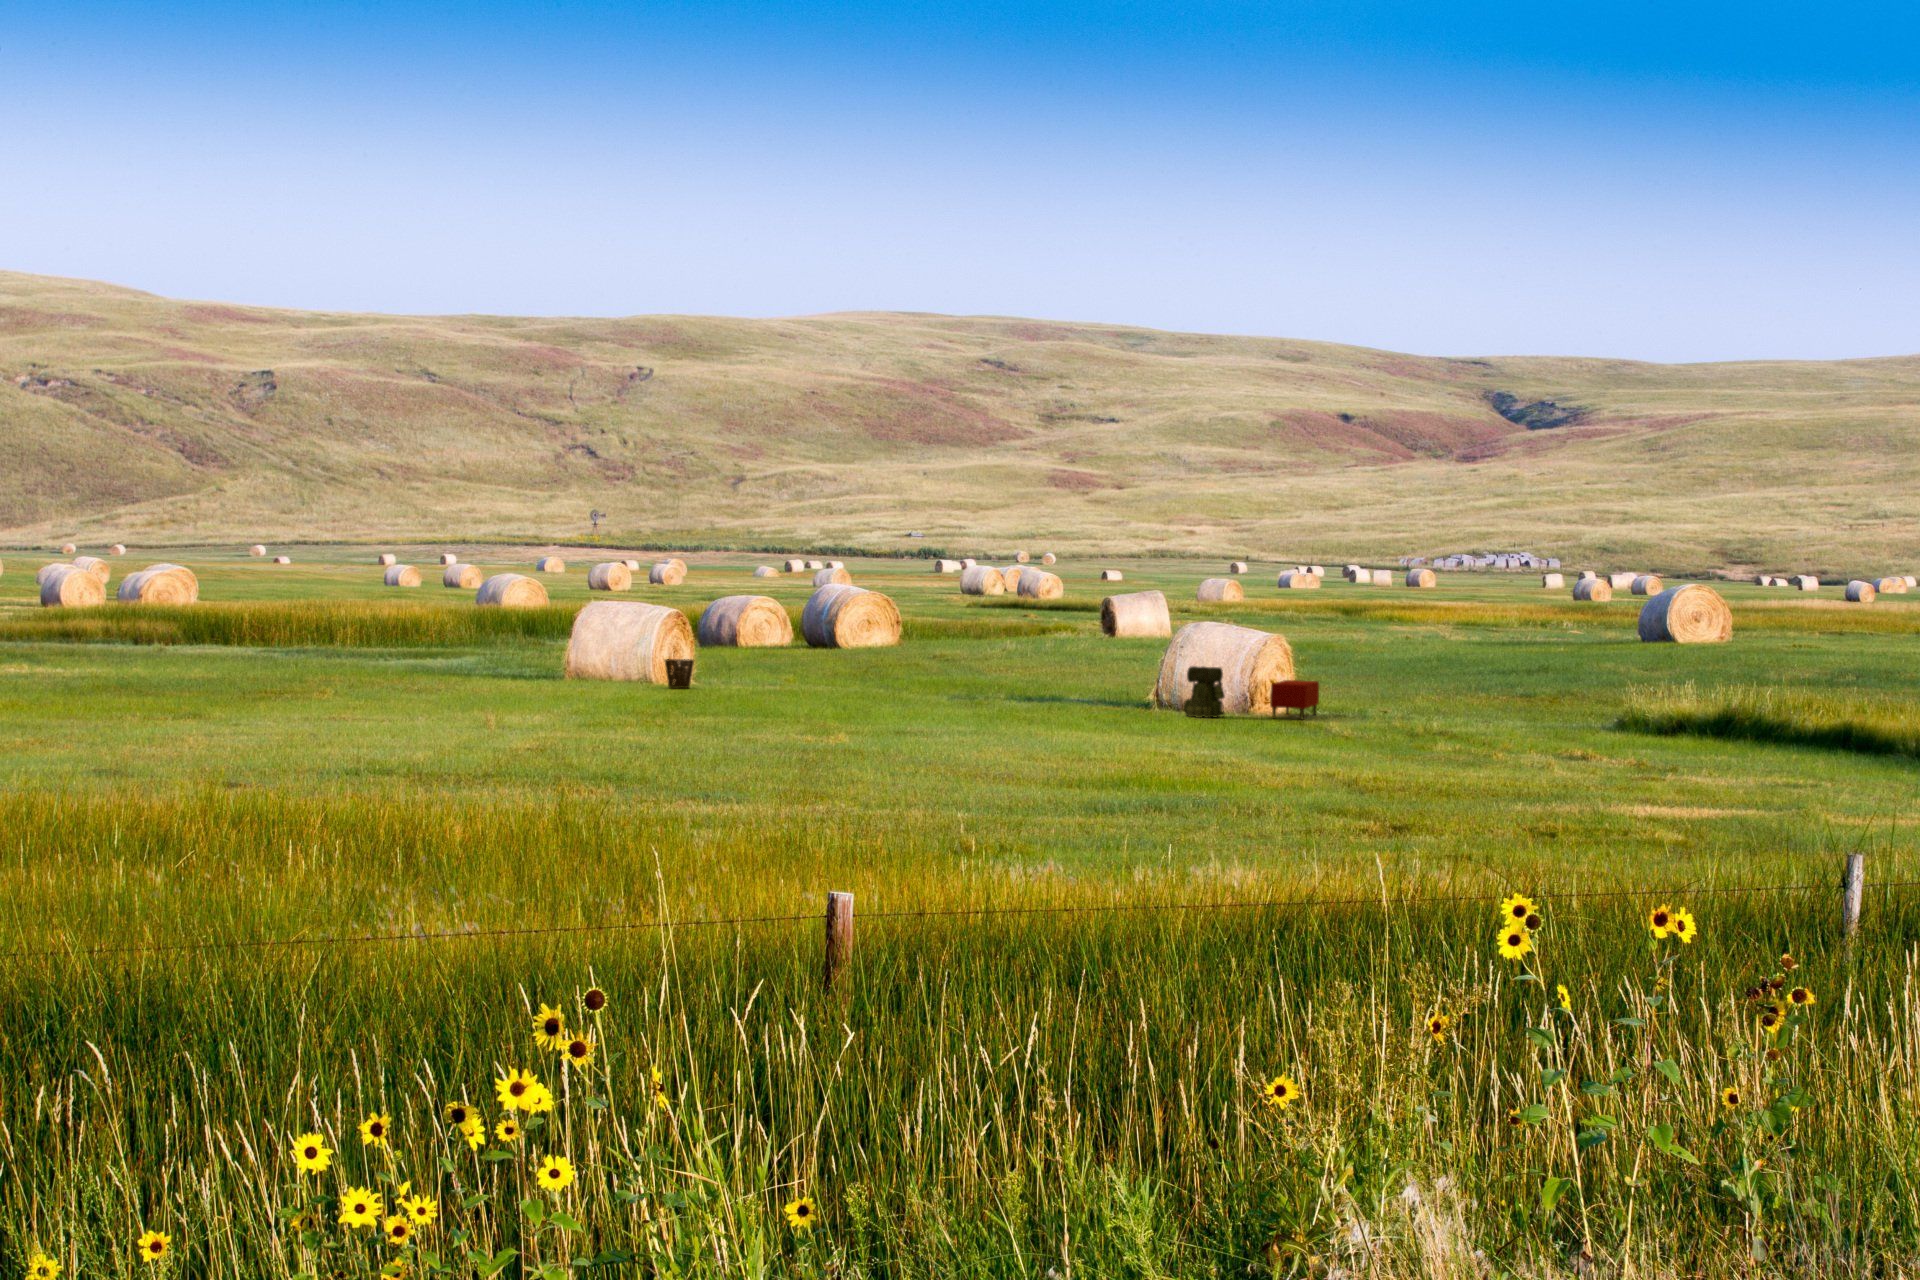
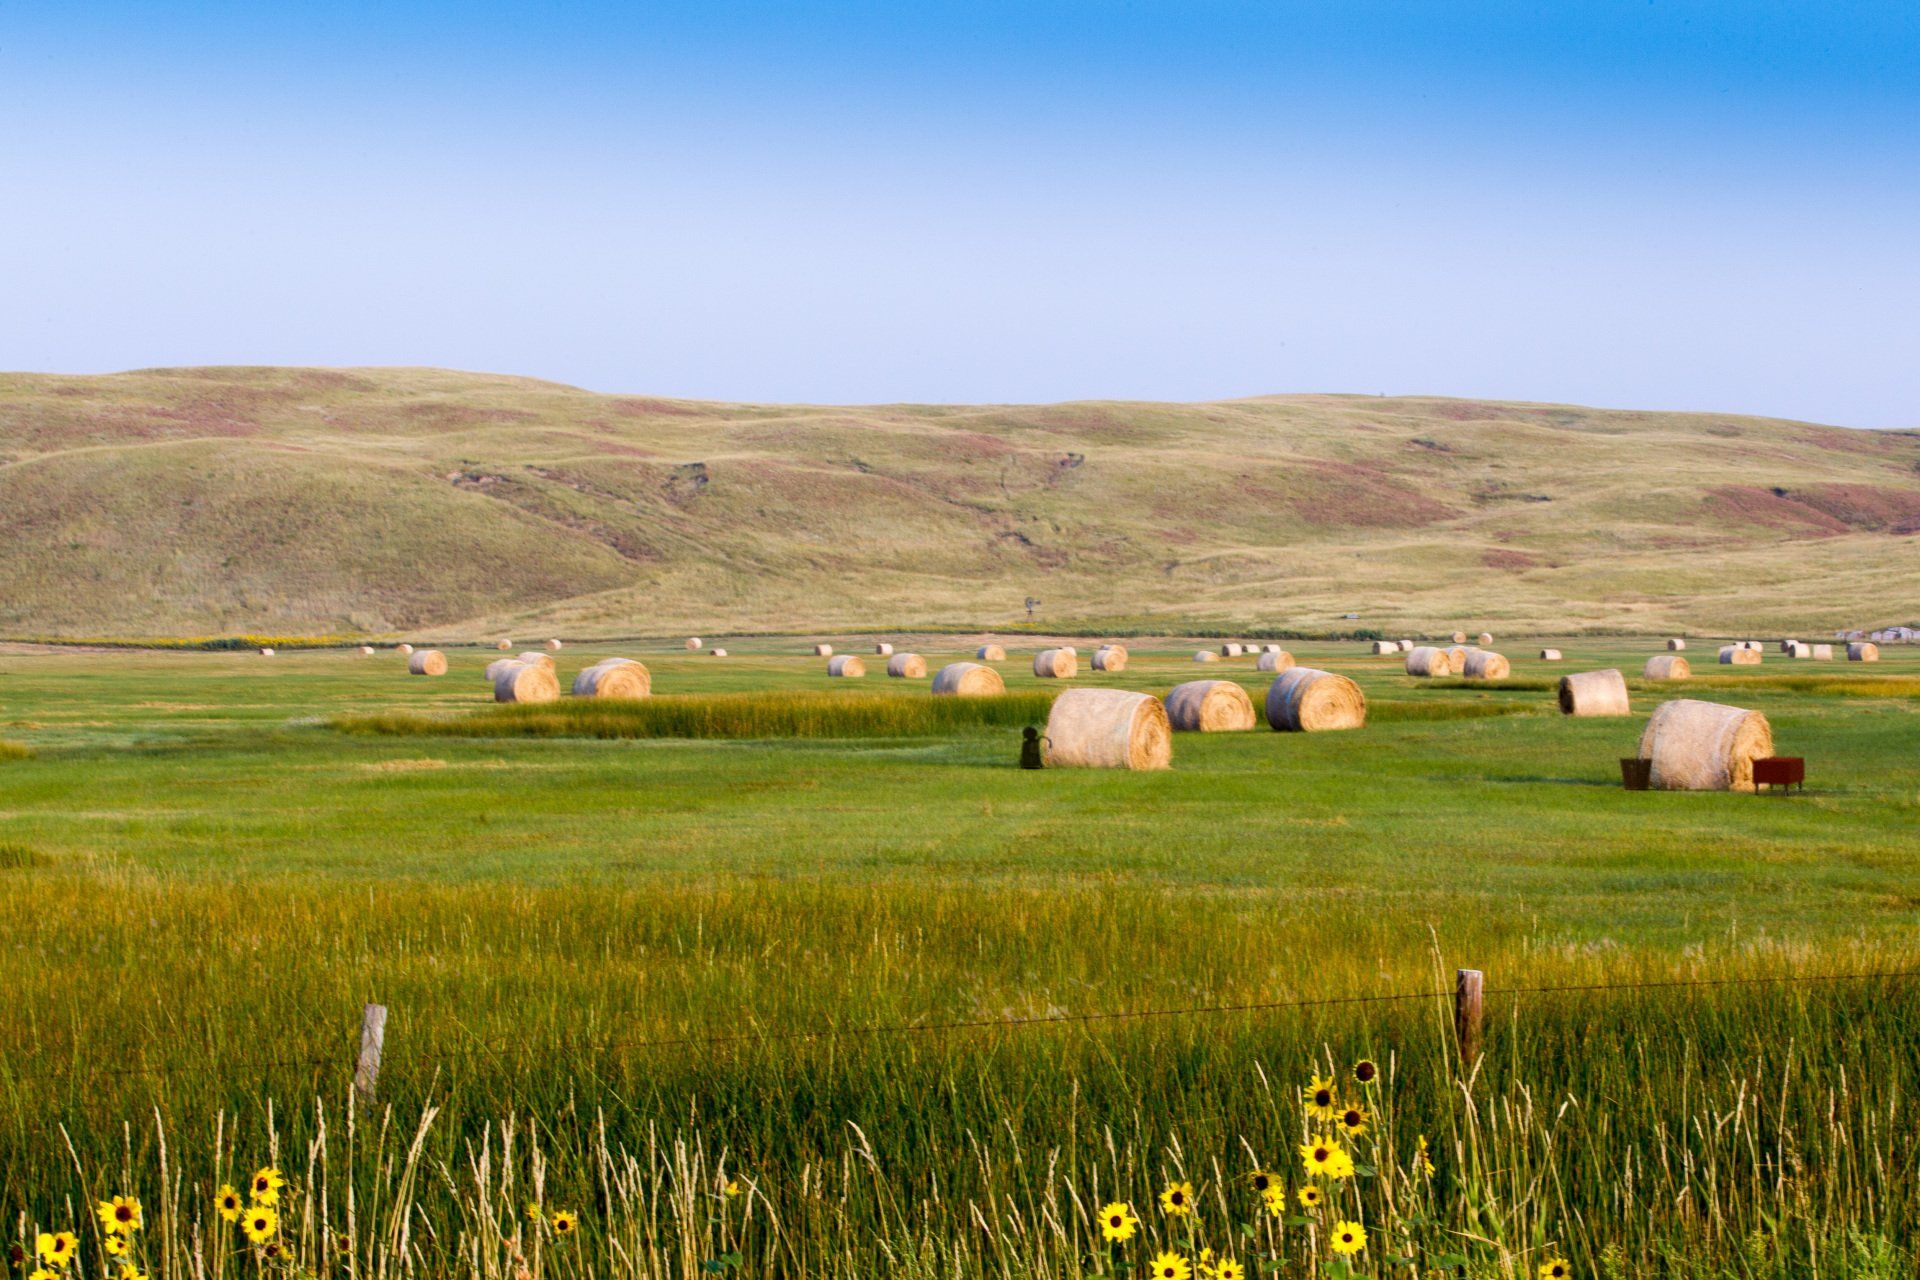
basket: present [665,659,694,689] -> present [1619,758,1653,790]
backpack: present [1184,666,1225,718] -> present [1019,726,1052,768]

